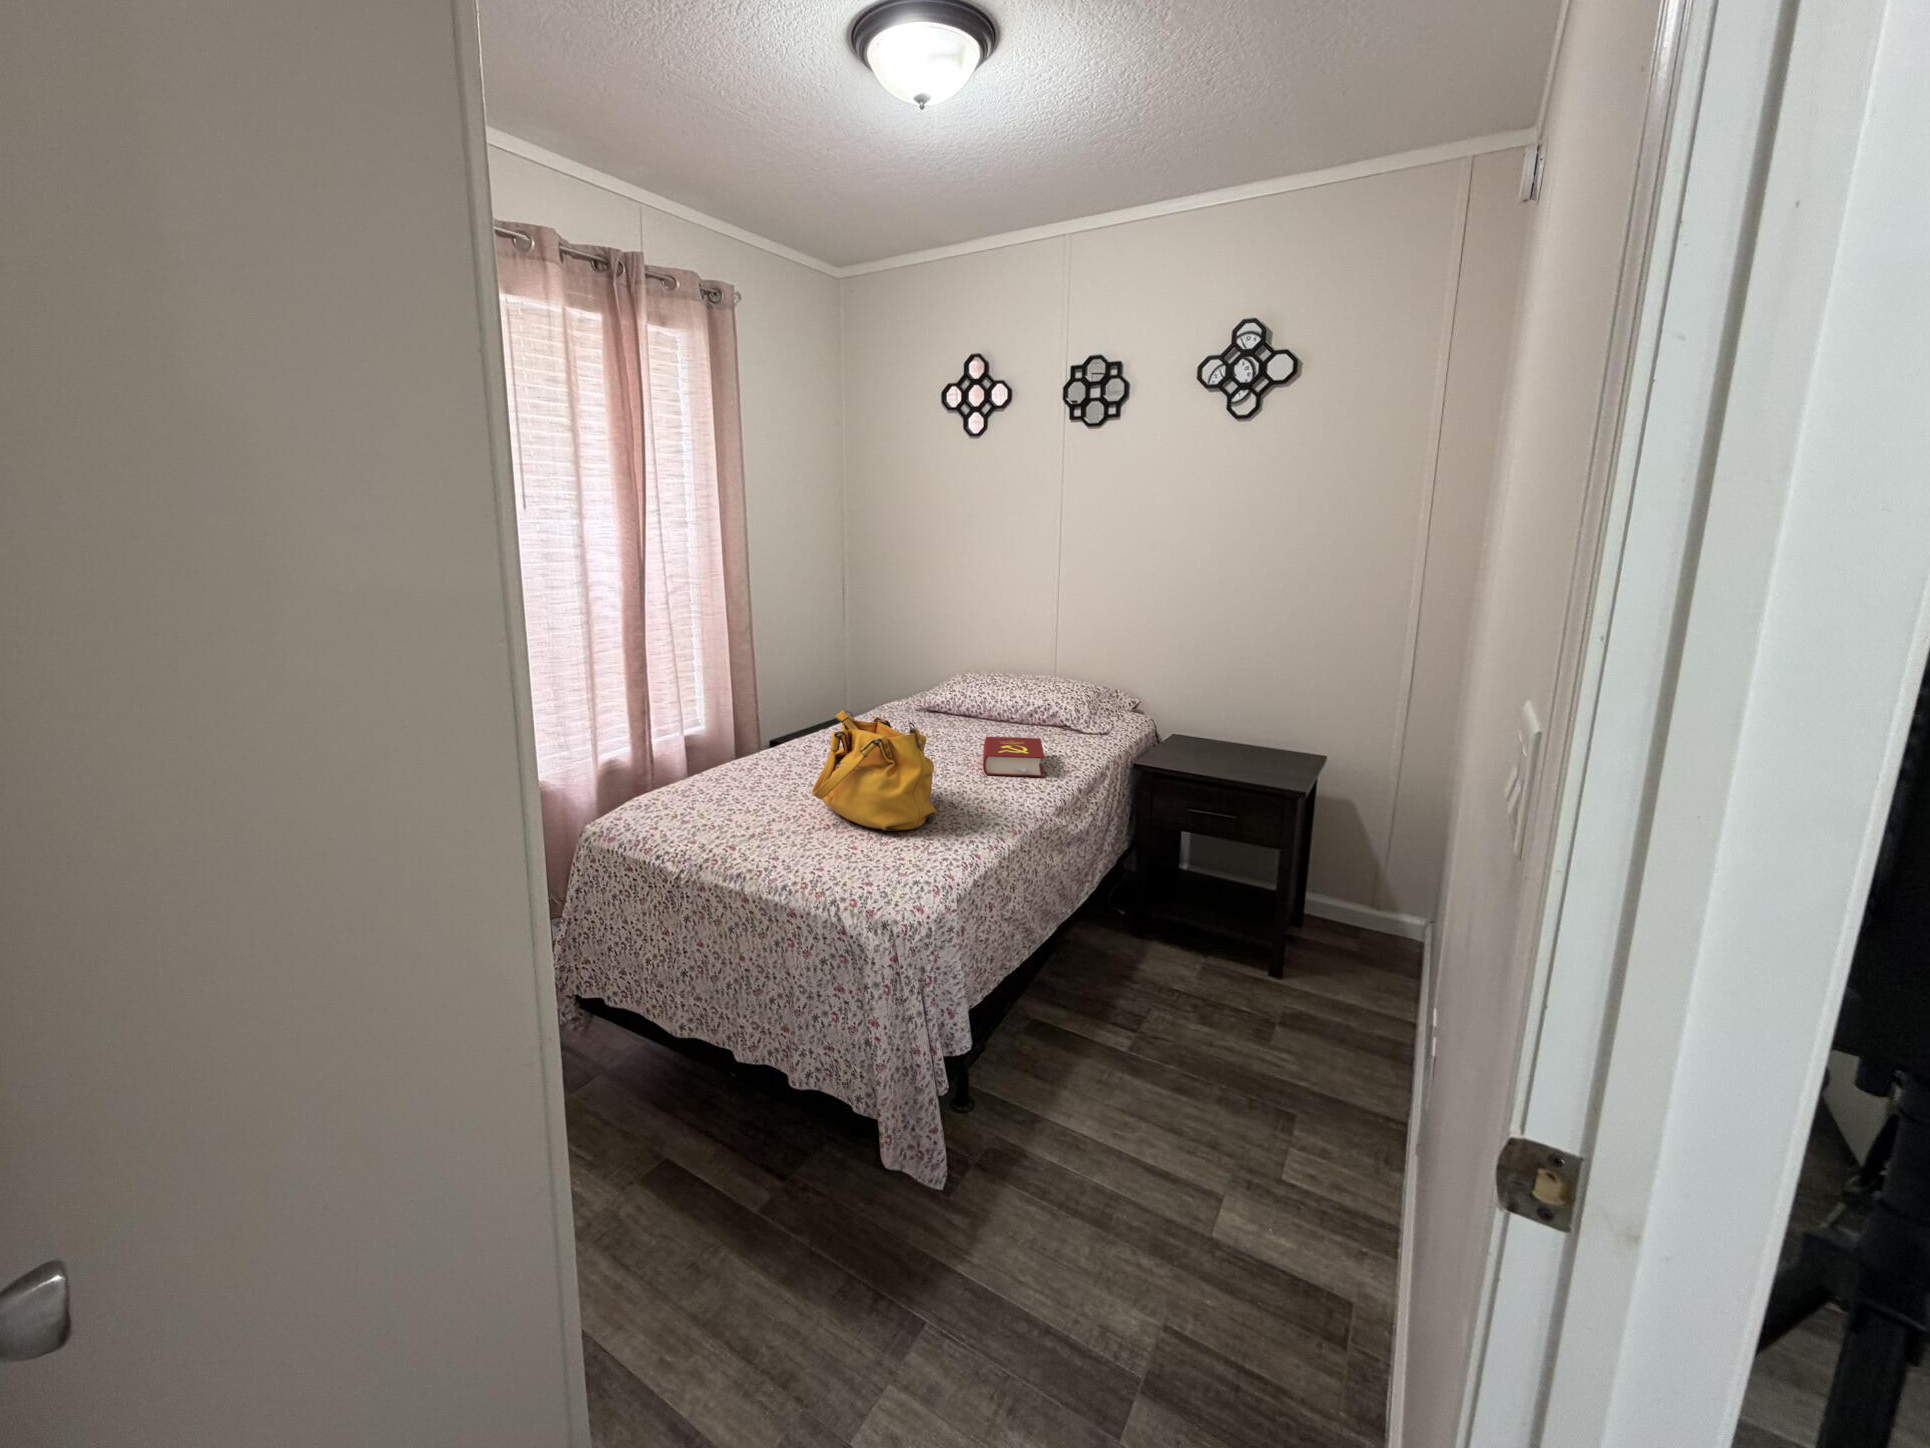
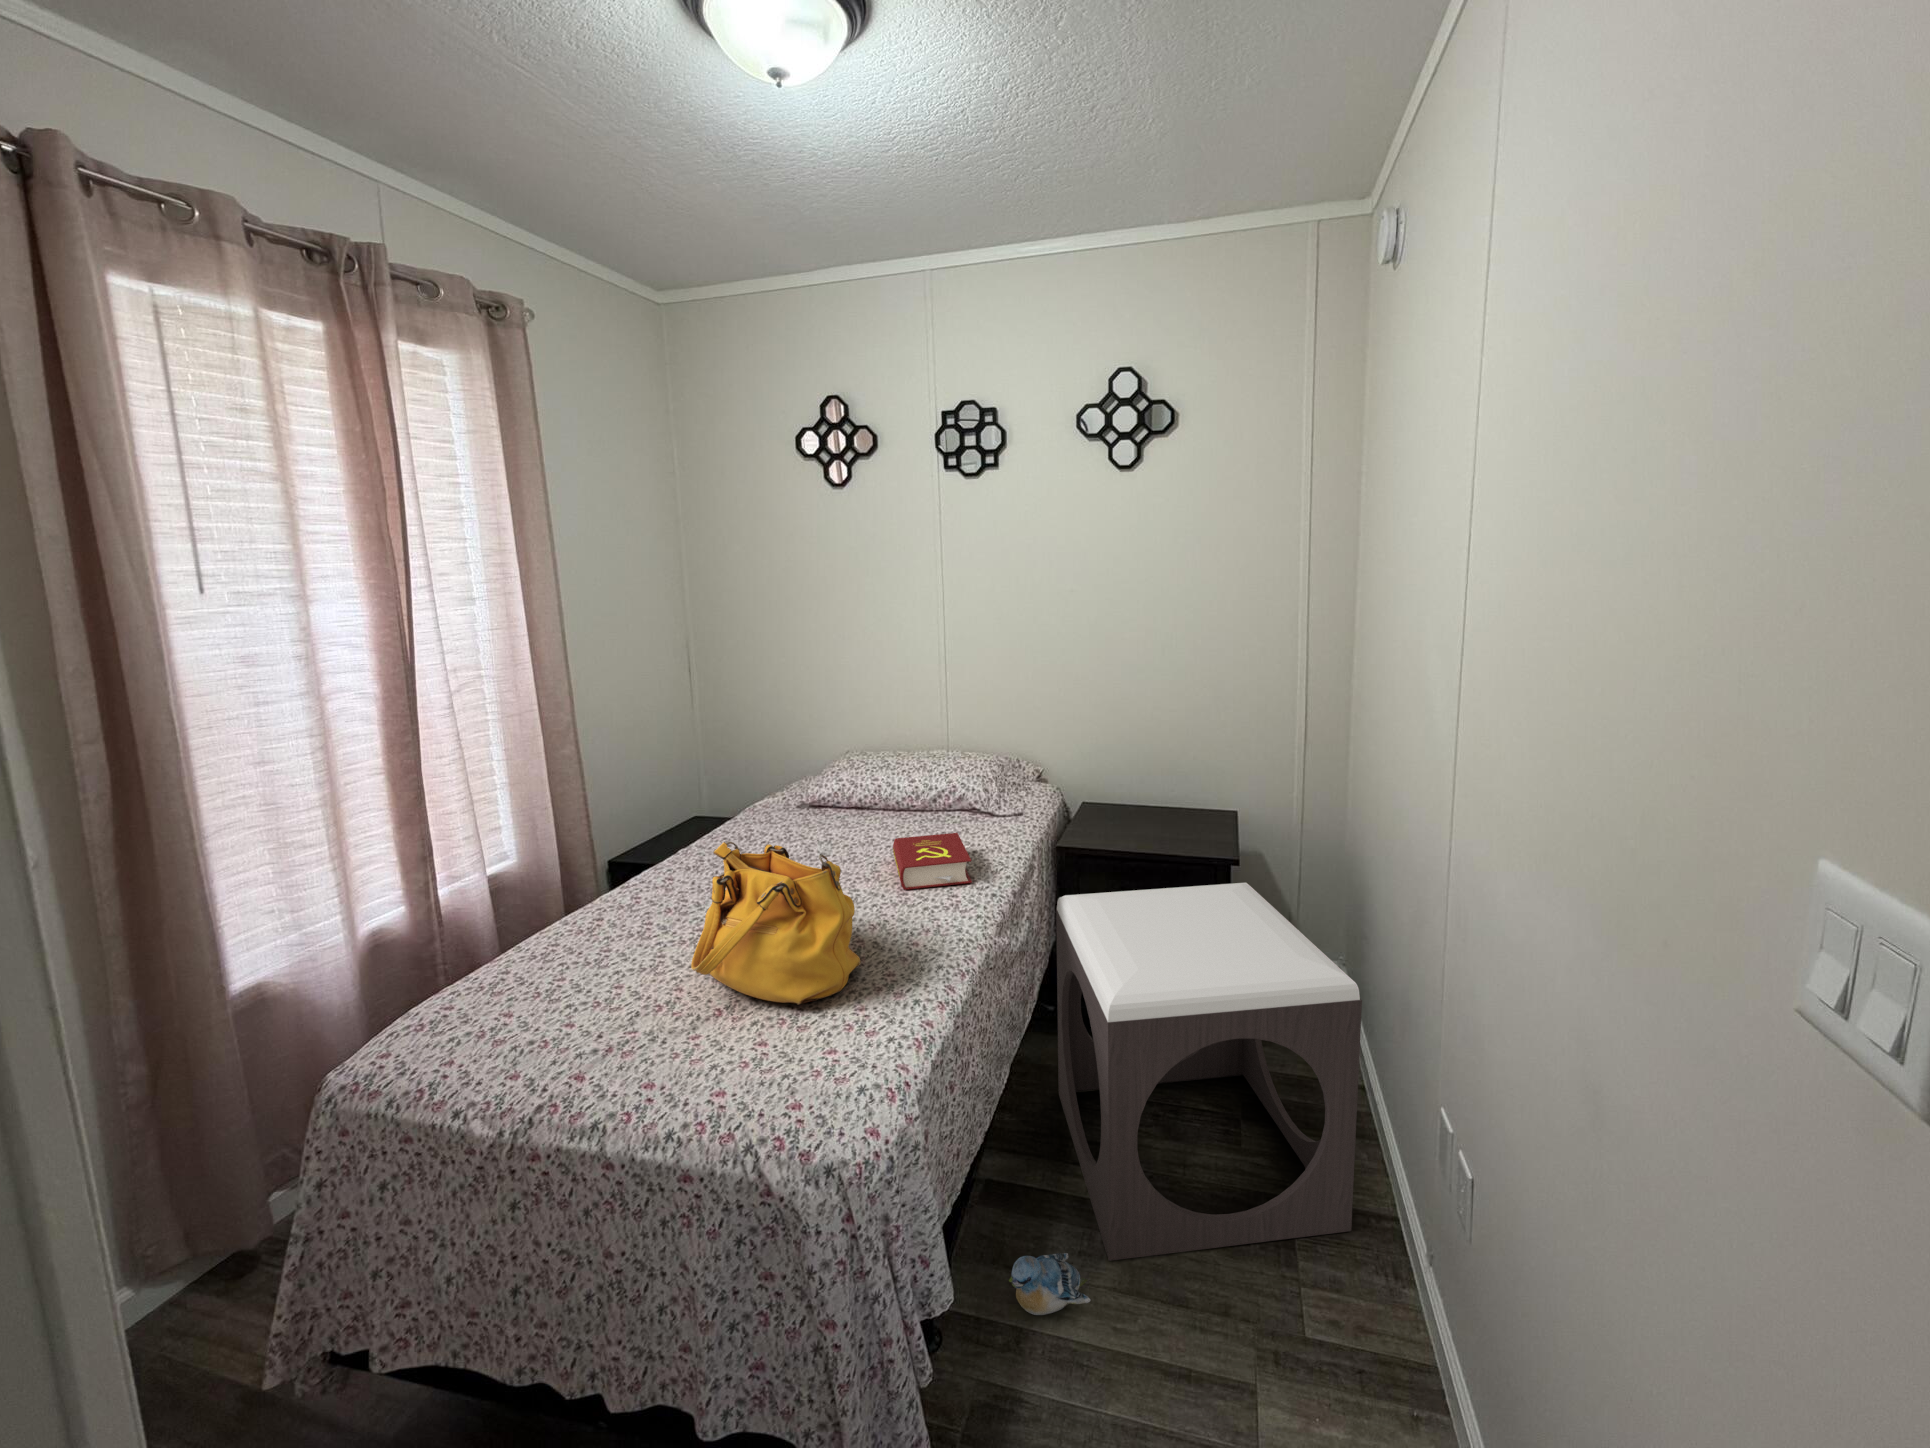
footstool: none [1109,799,1377,1119] -> present [1056,883,1362,1261]
plush toy: none [1028,1058,1096,1106] -> present [1009,1253,1091,1315]

